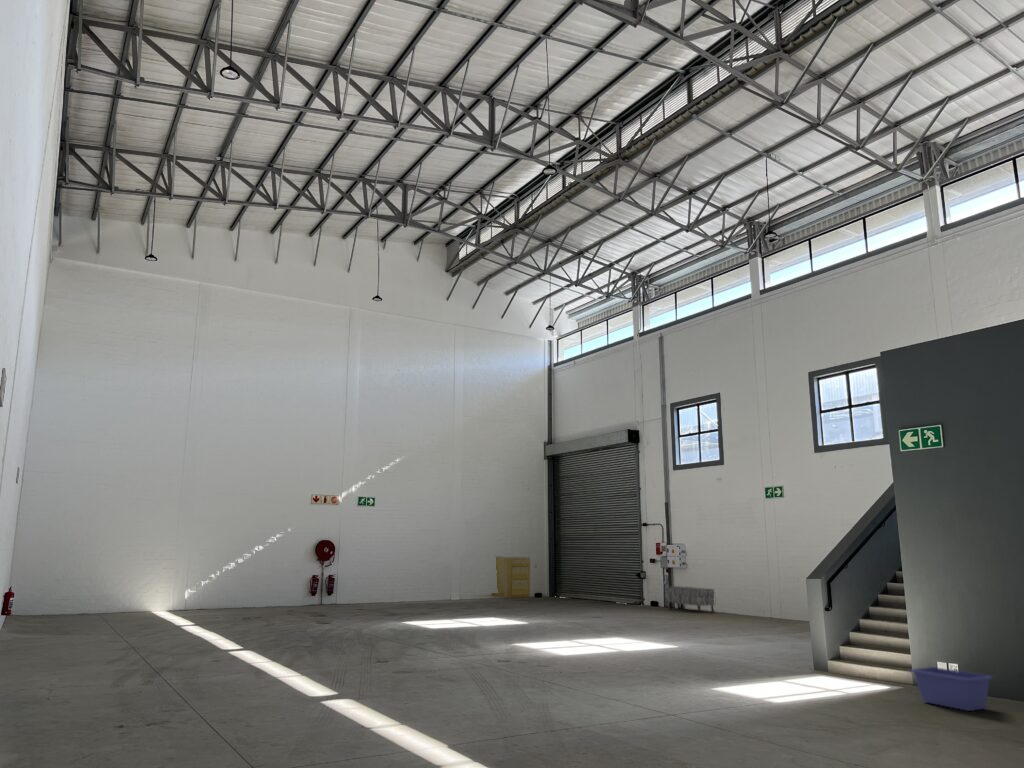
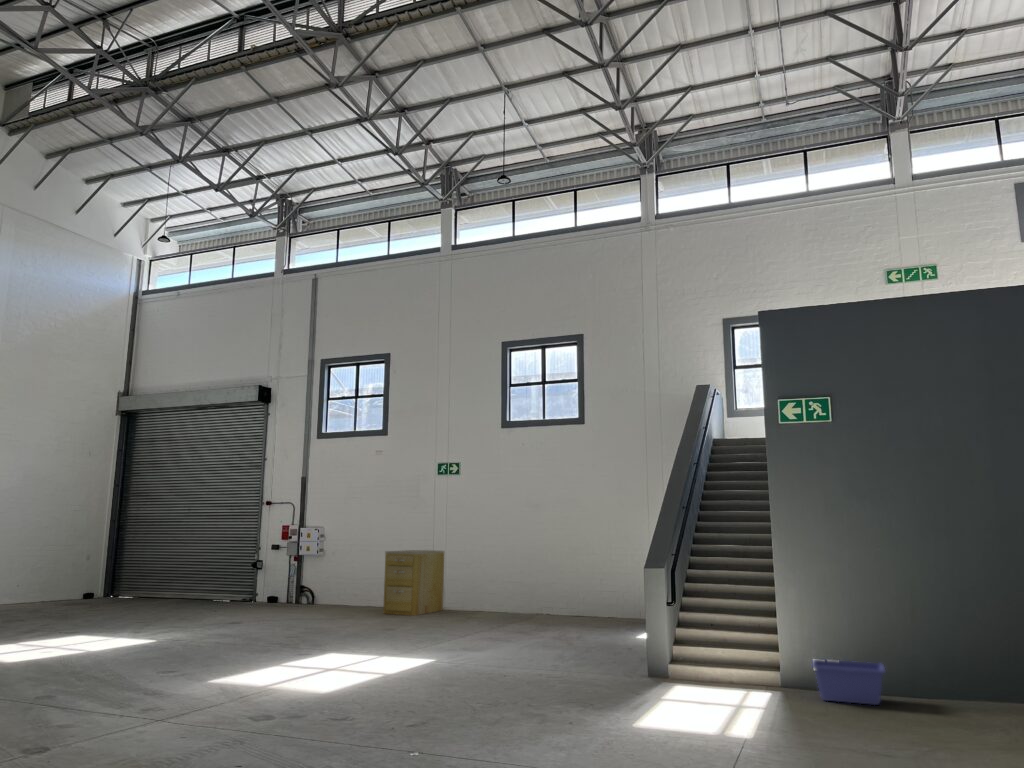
filing cabinet: present [492,556,530,598] -> present [383,550,445,615]
bench: present [667,586,715,613] -> none [302,578,364,609]

